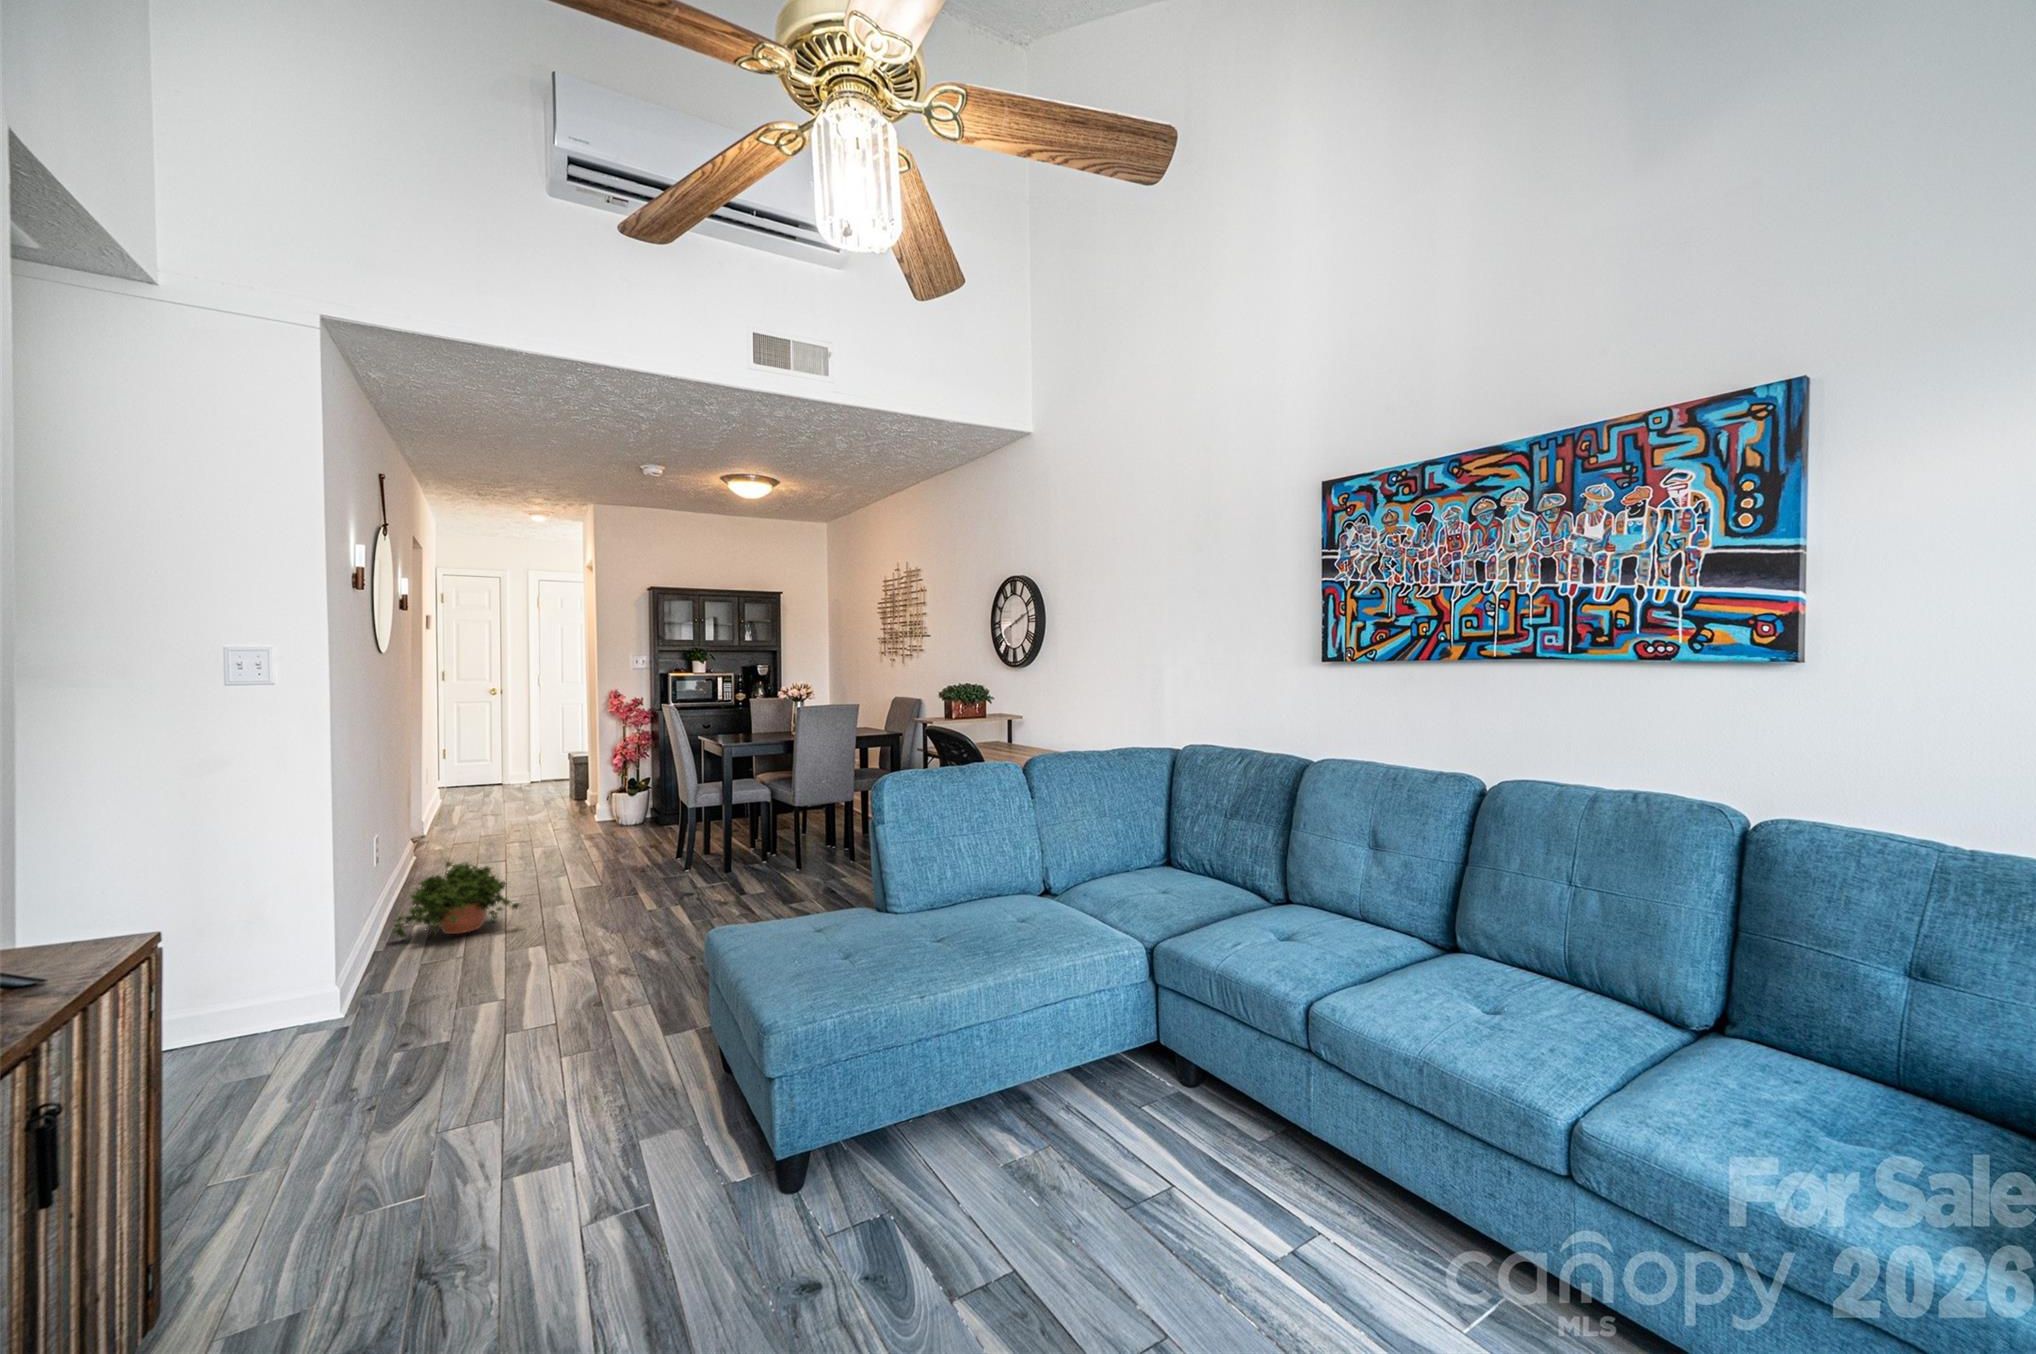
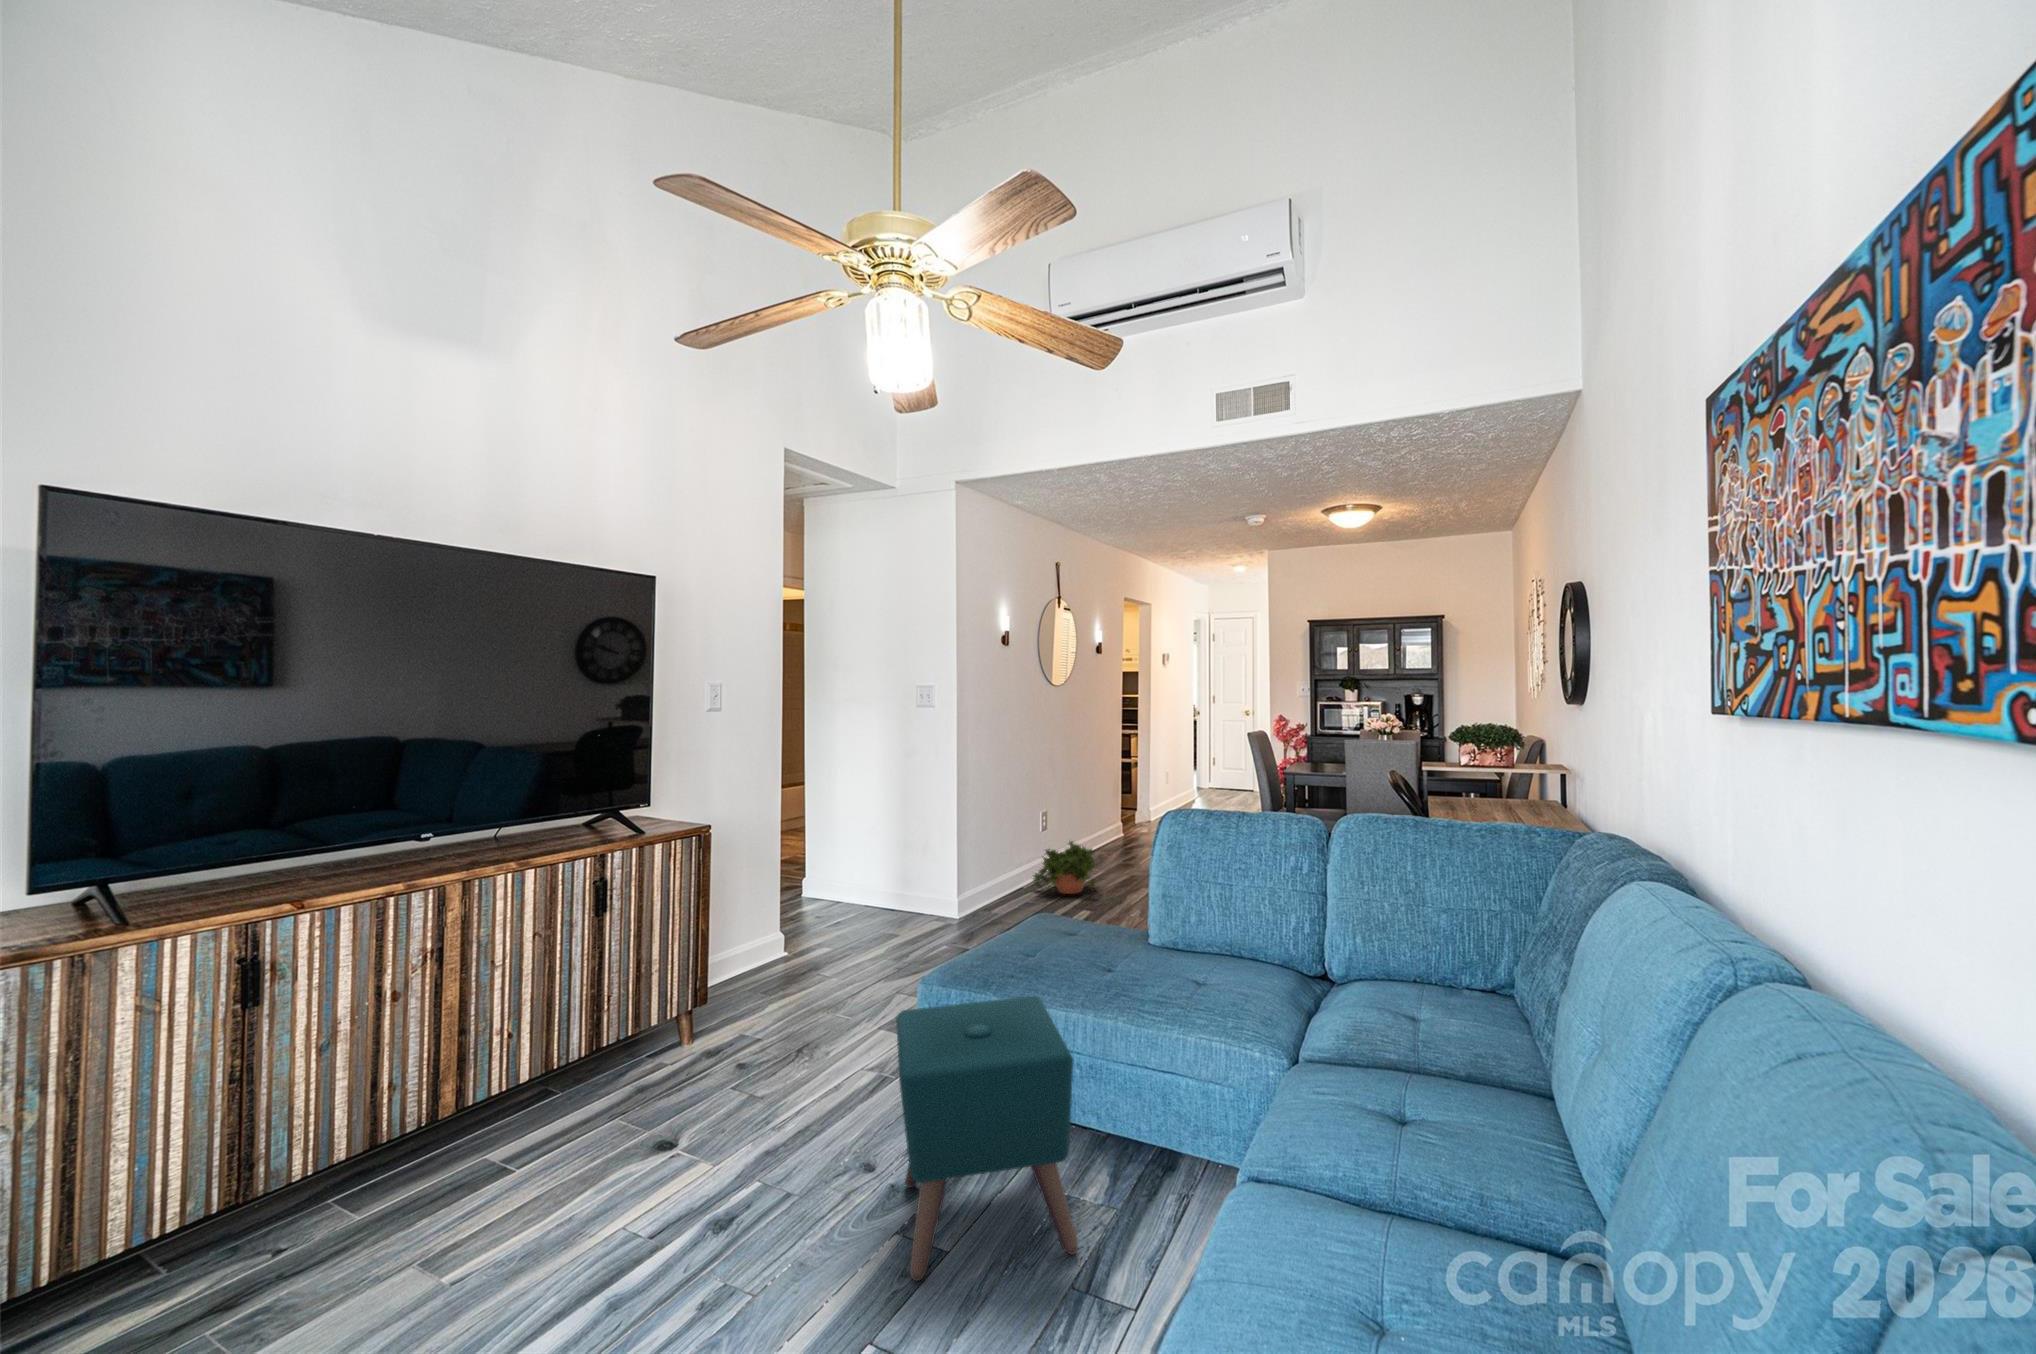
ottoman: none [864,977,1097,1306] -> present [896,996,1078,1281]

